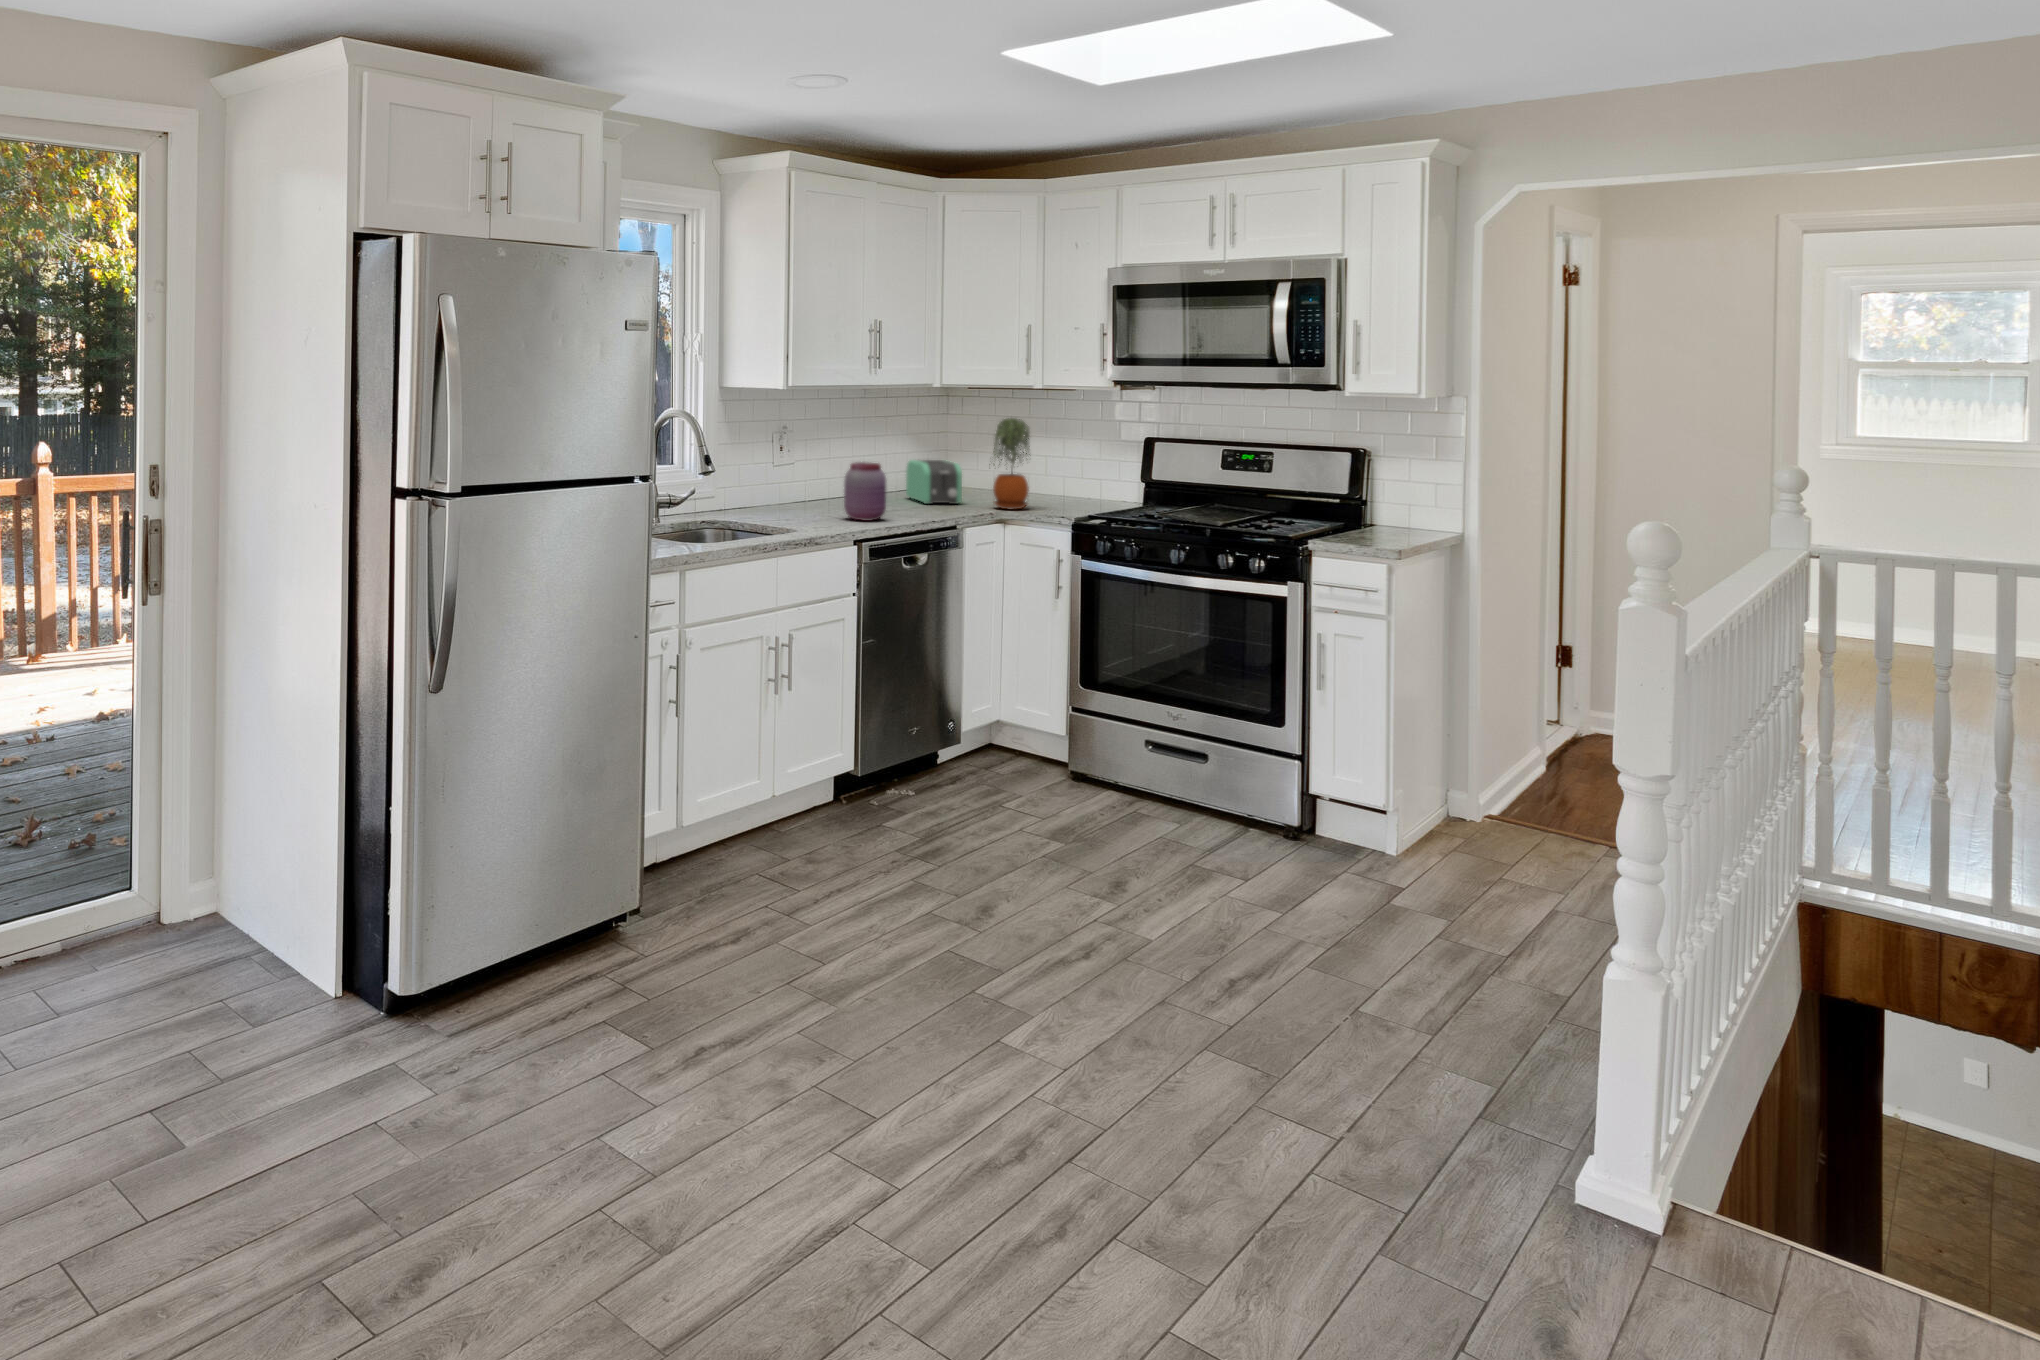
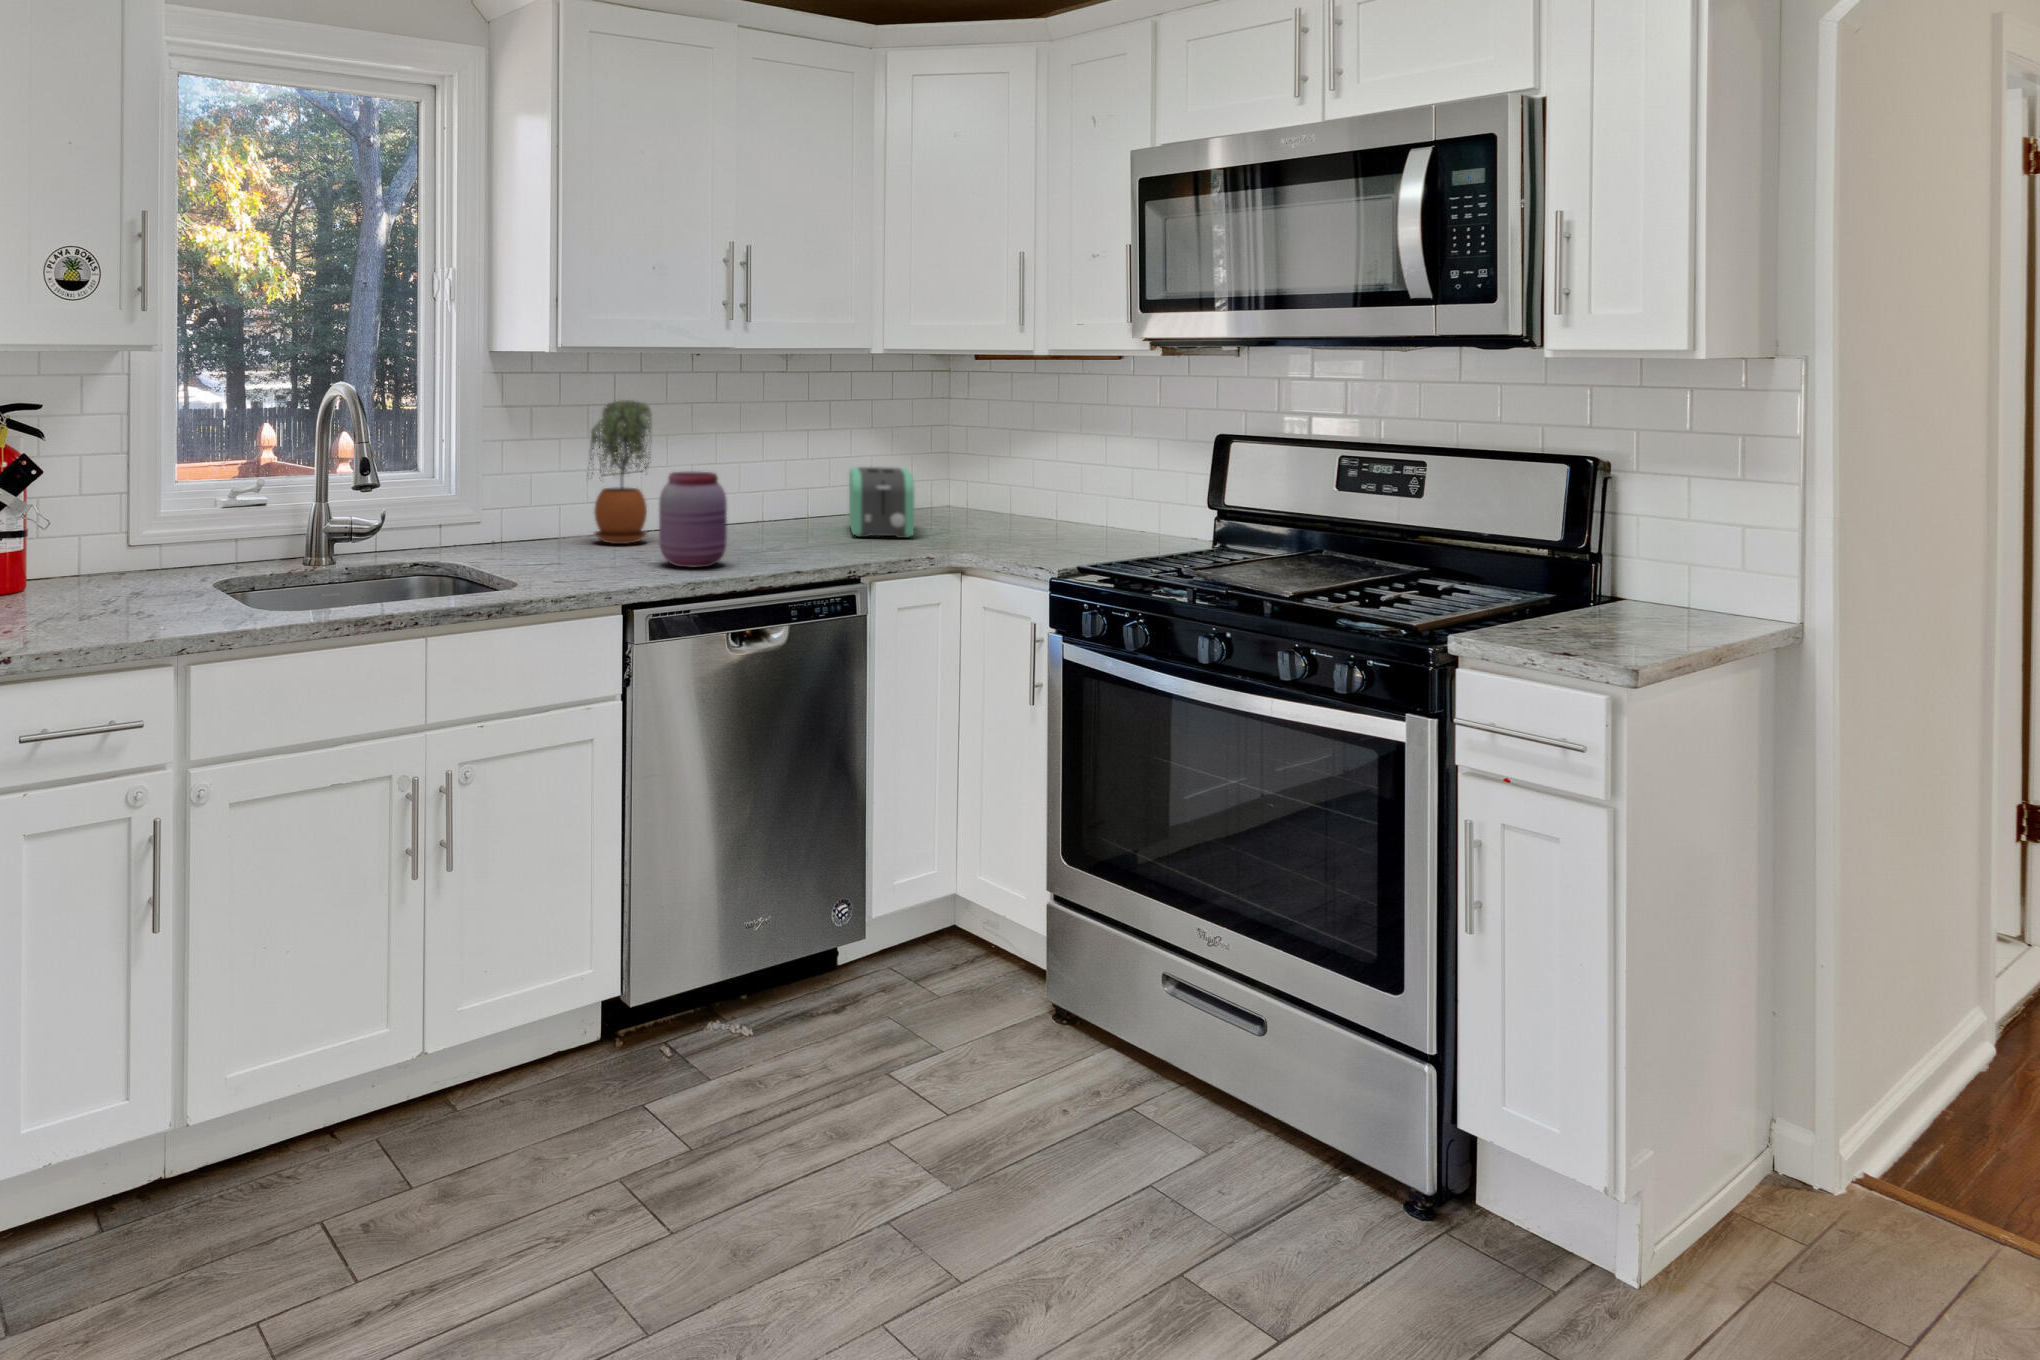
potted plant: present [993,418,1030,510] -> present [587,401,651,544]

